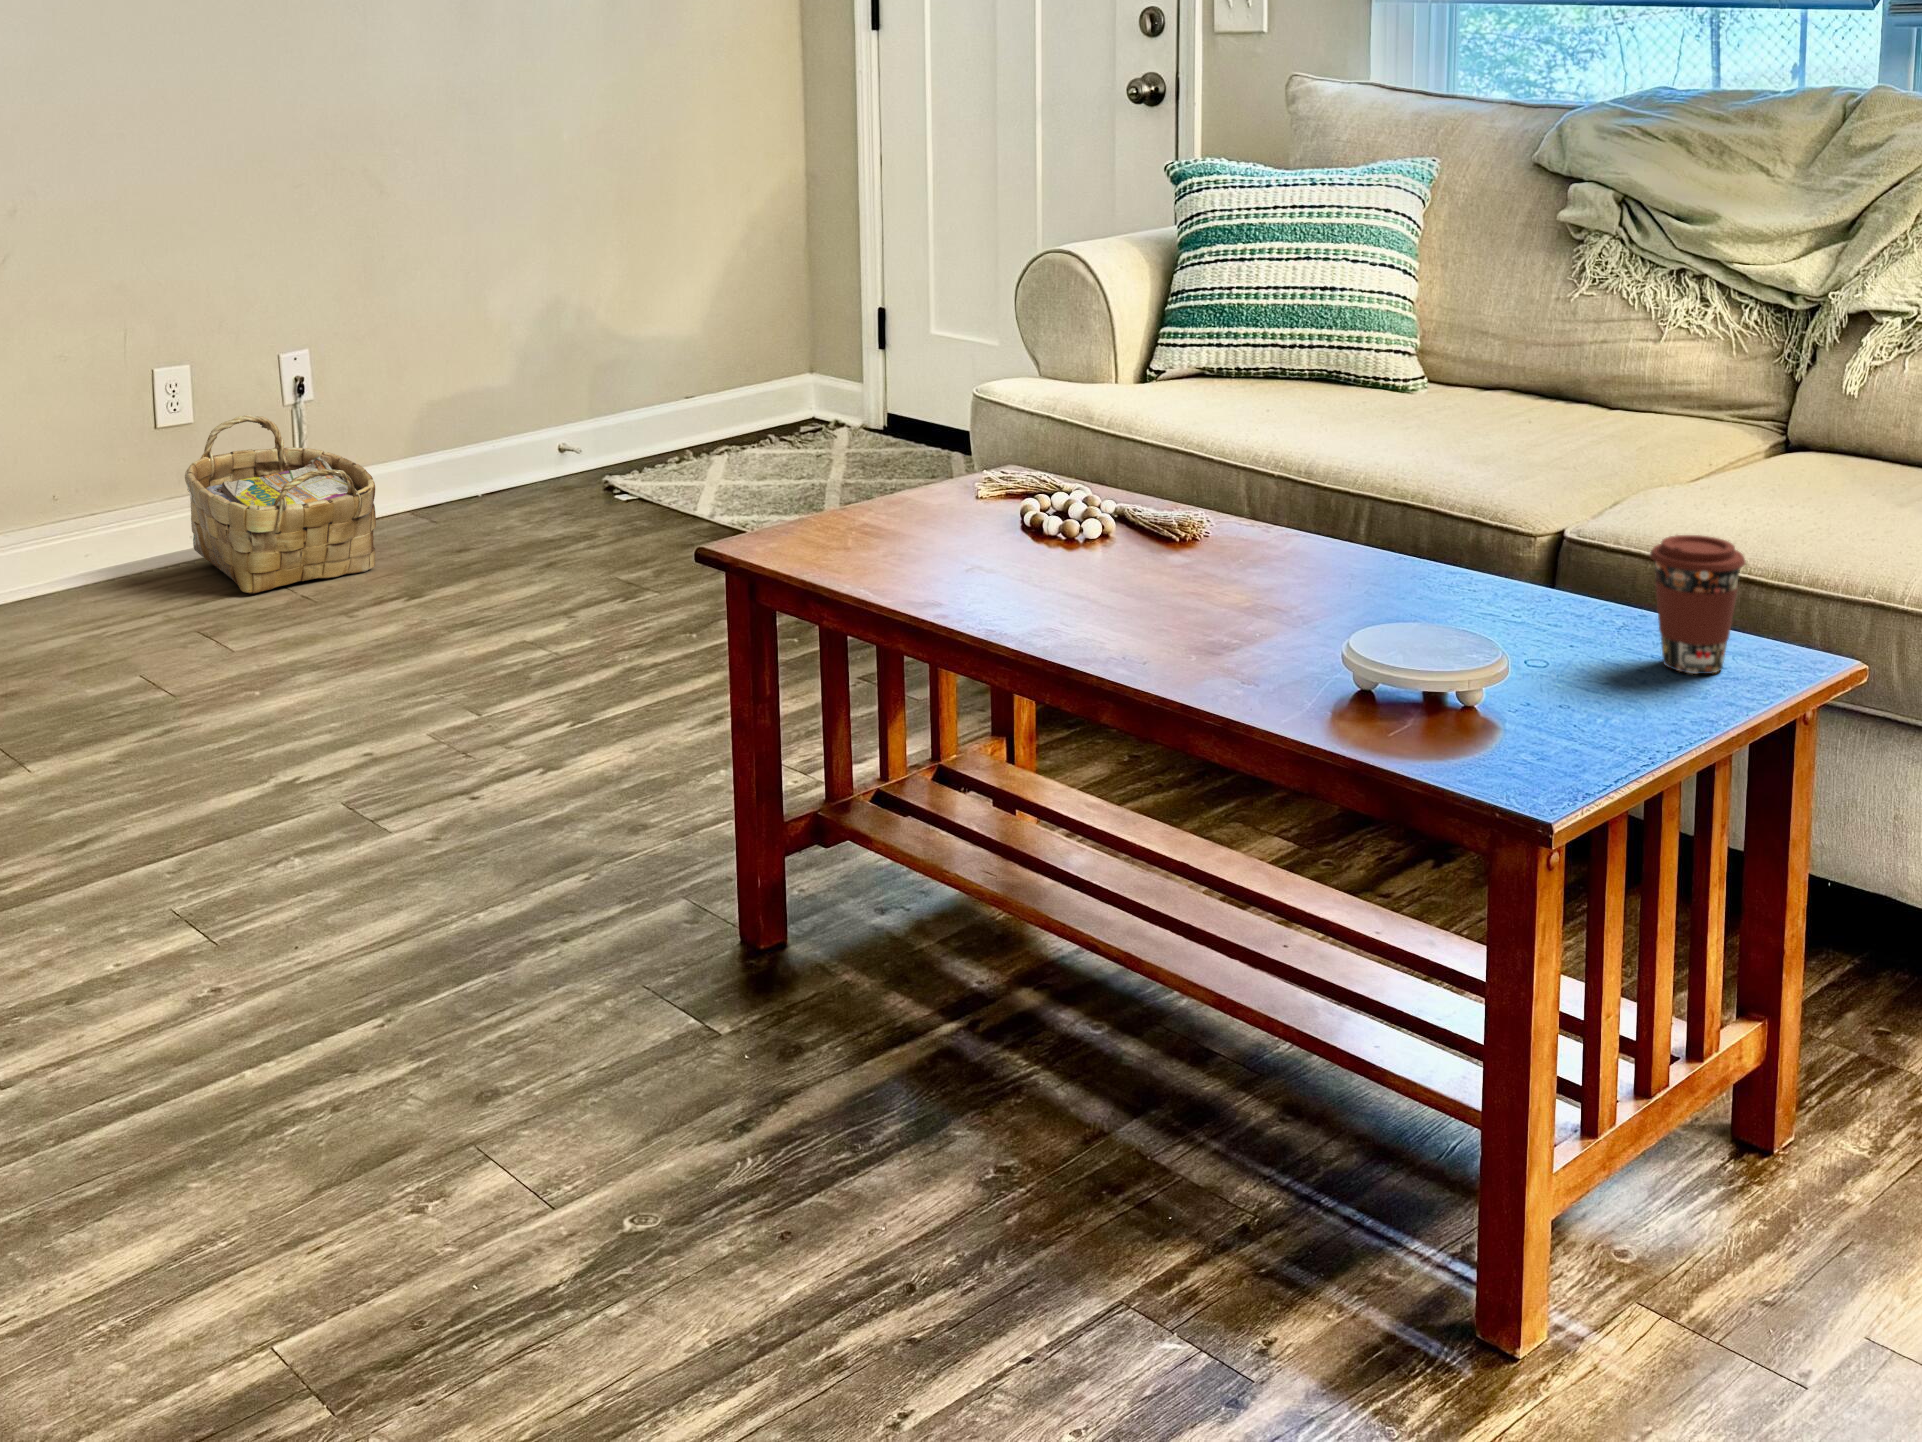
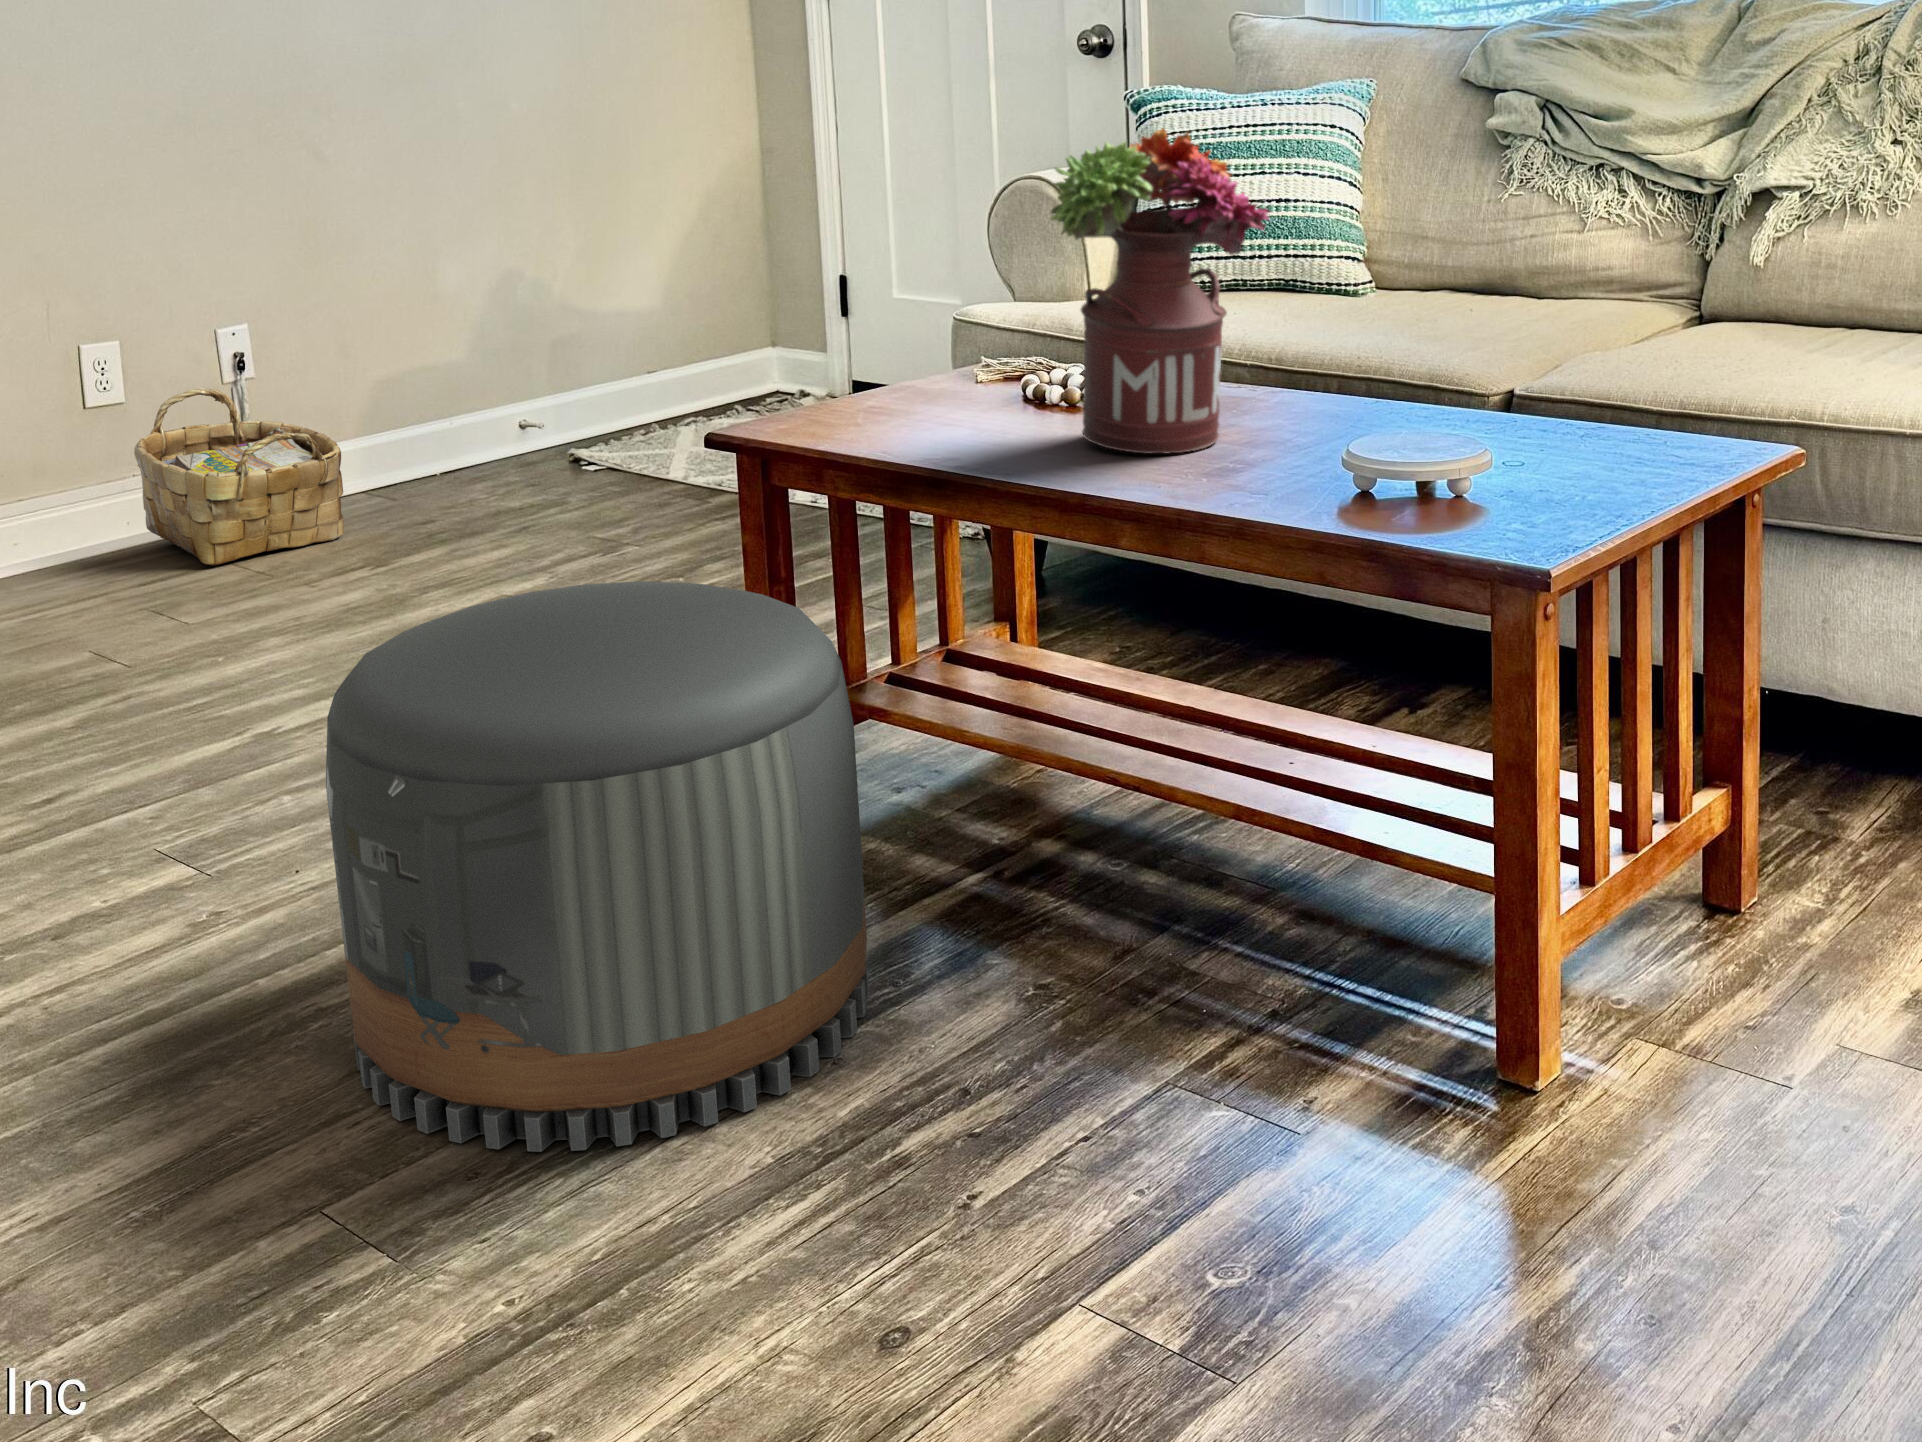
flower arrangement: none [1047,273,1281,612] -> present [1051,129,1269,454]
coffee cup: present [1650,535,1746,674] -> none [1616,341,1701,466]
pouf: none [308,714,827,1306] -> present [326,581,869,1152]

